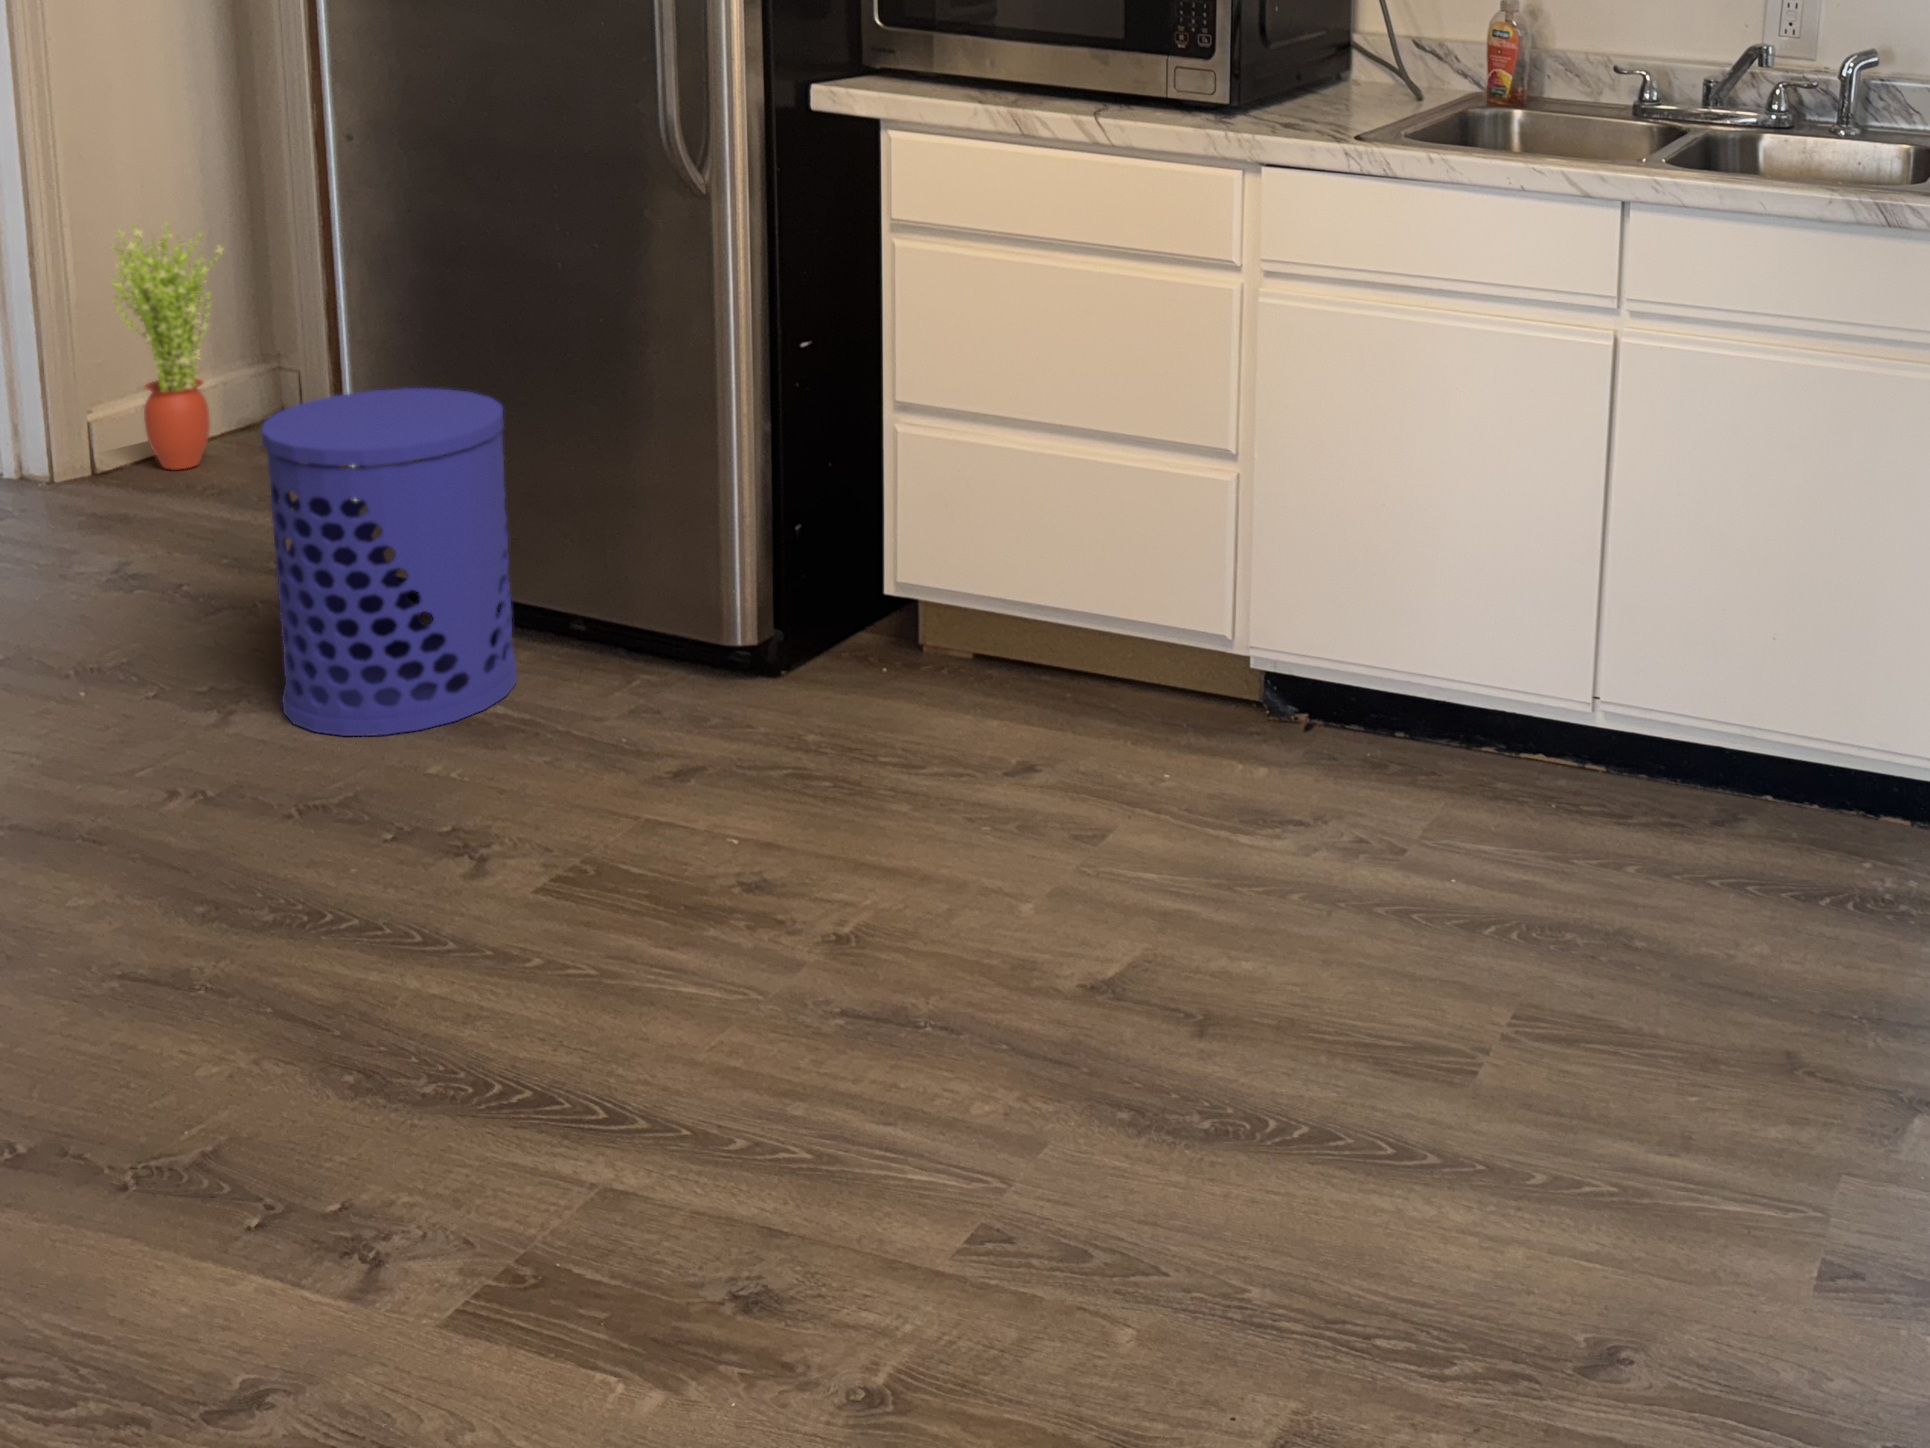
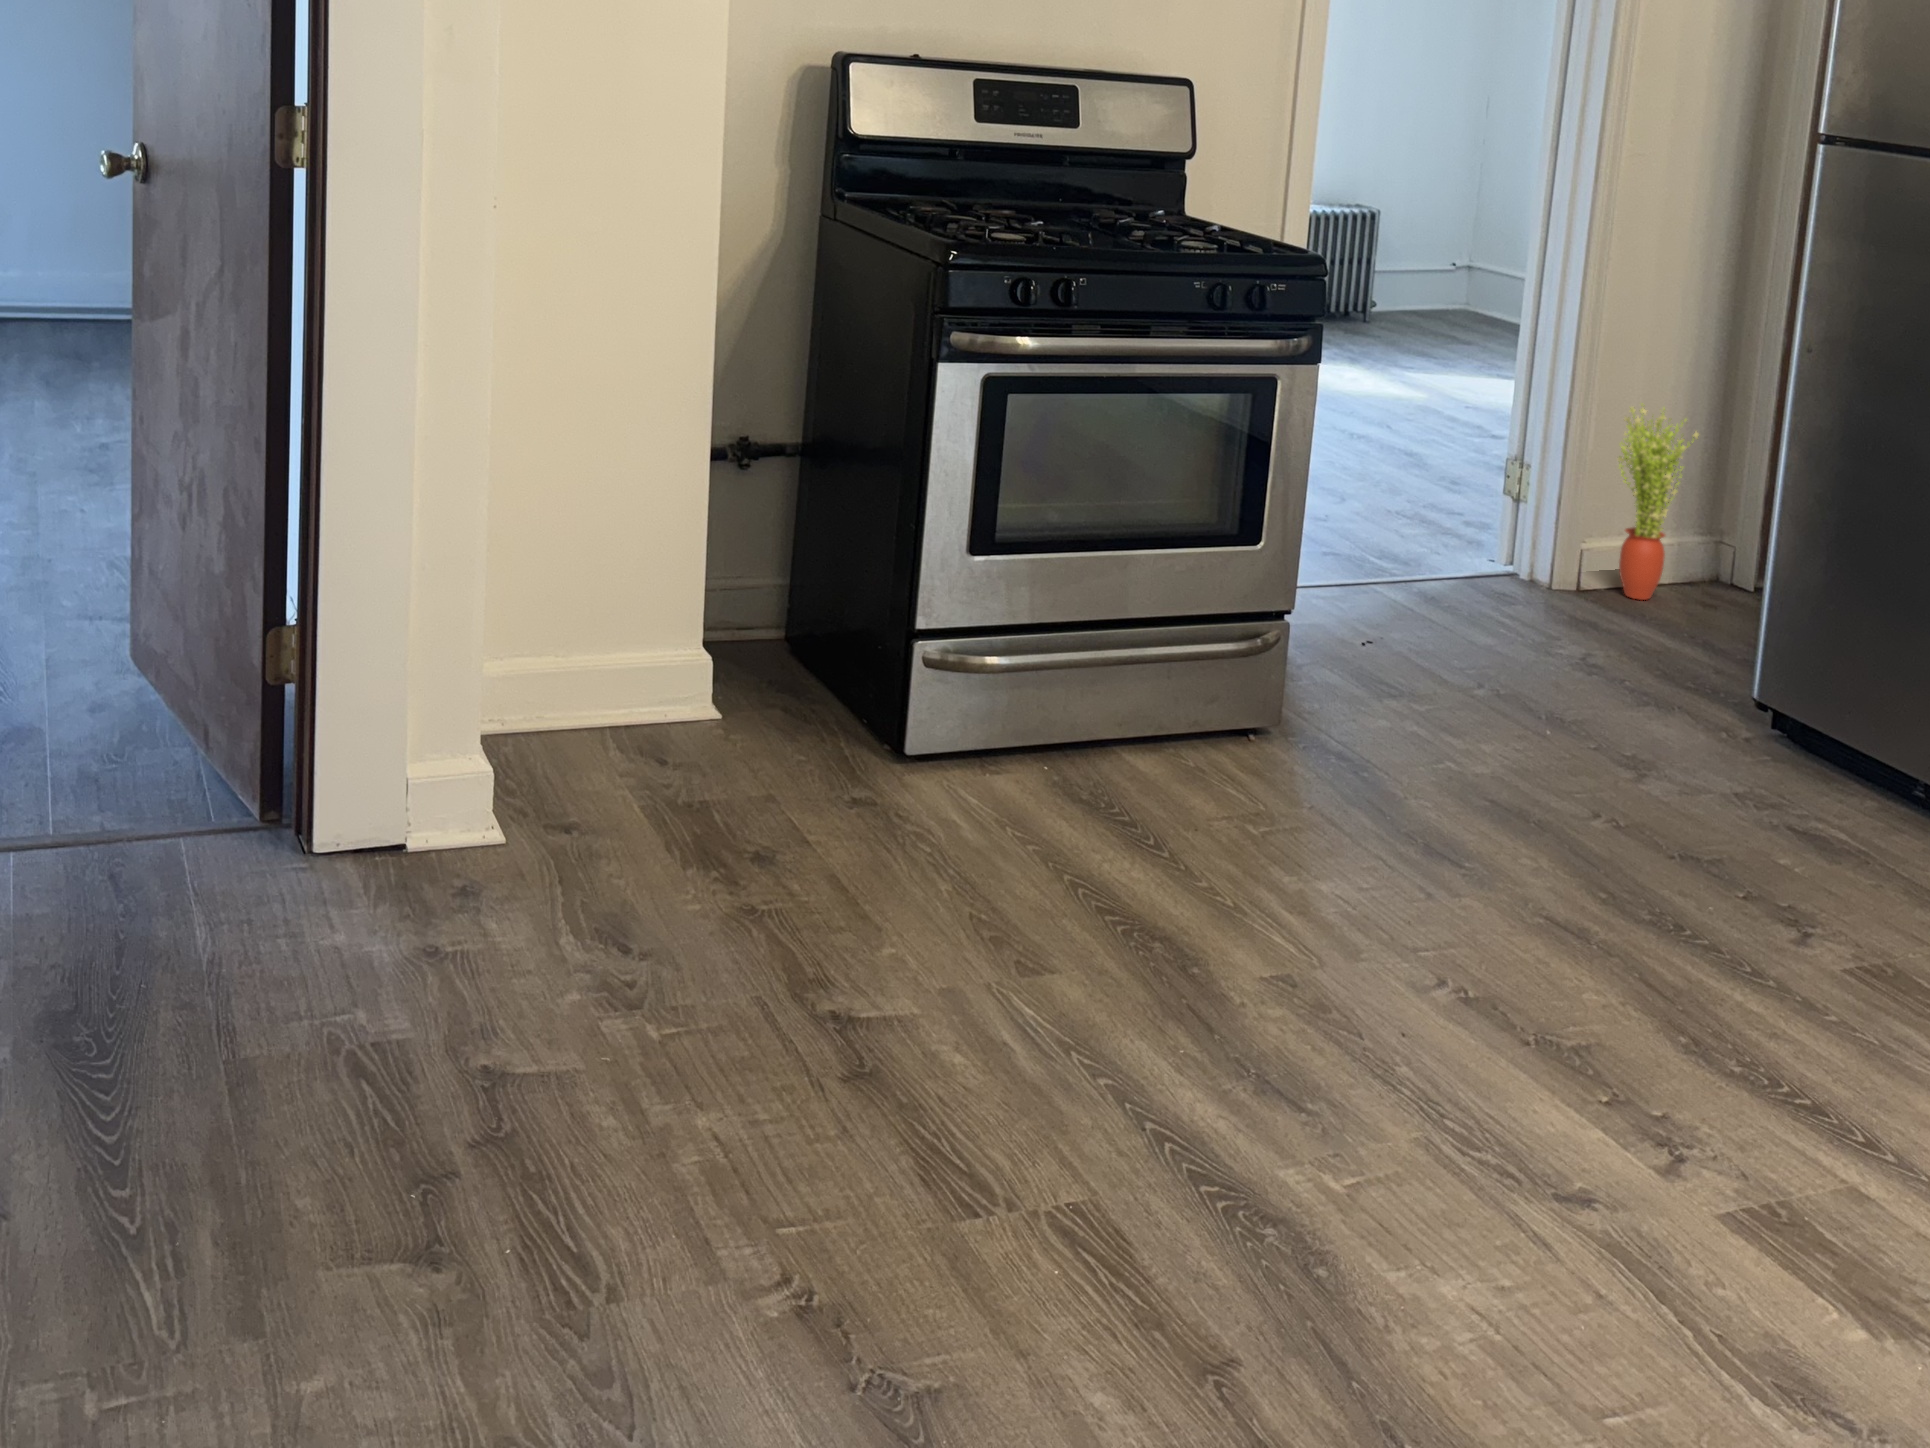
waste bin: present [262,388,516,736] -> none [1679,547,1887,828]

